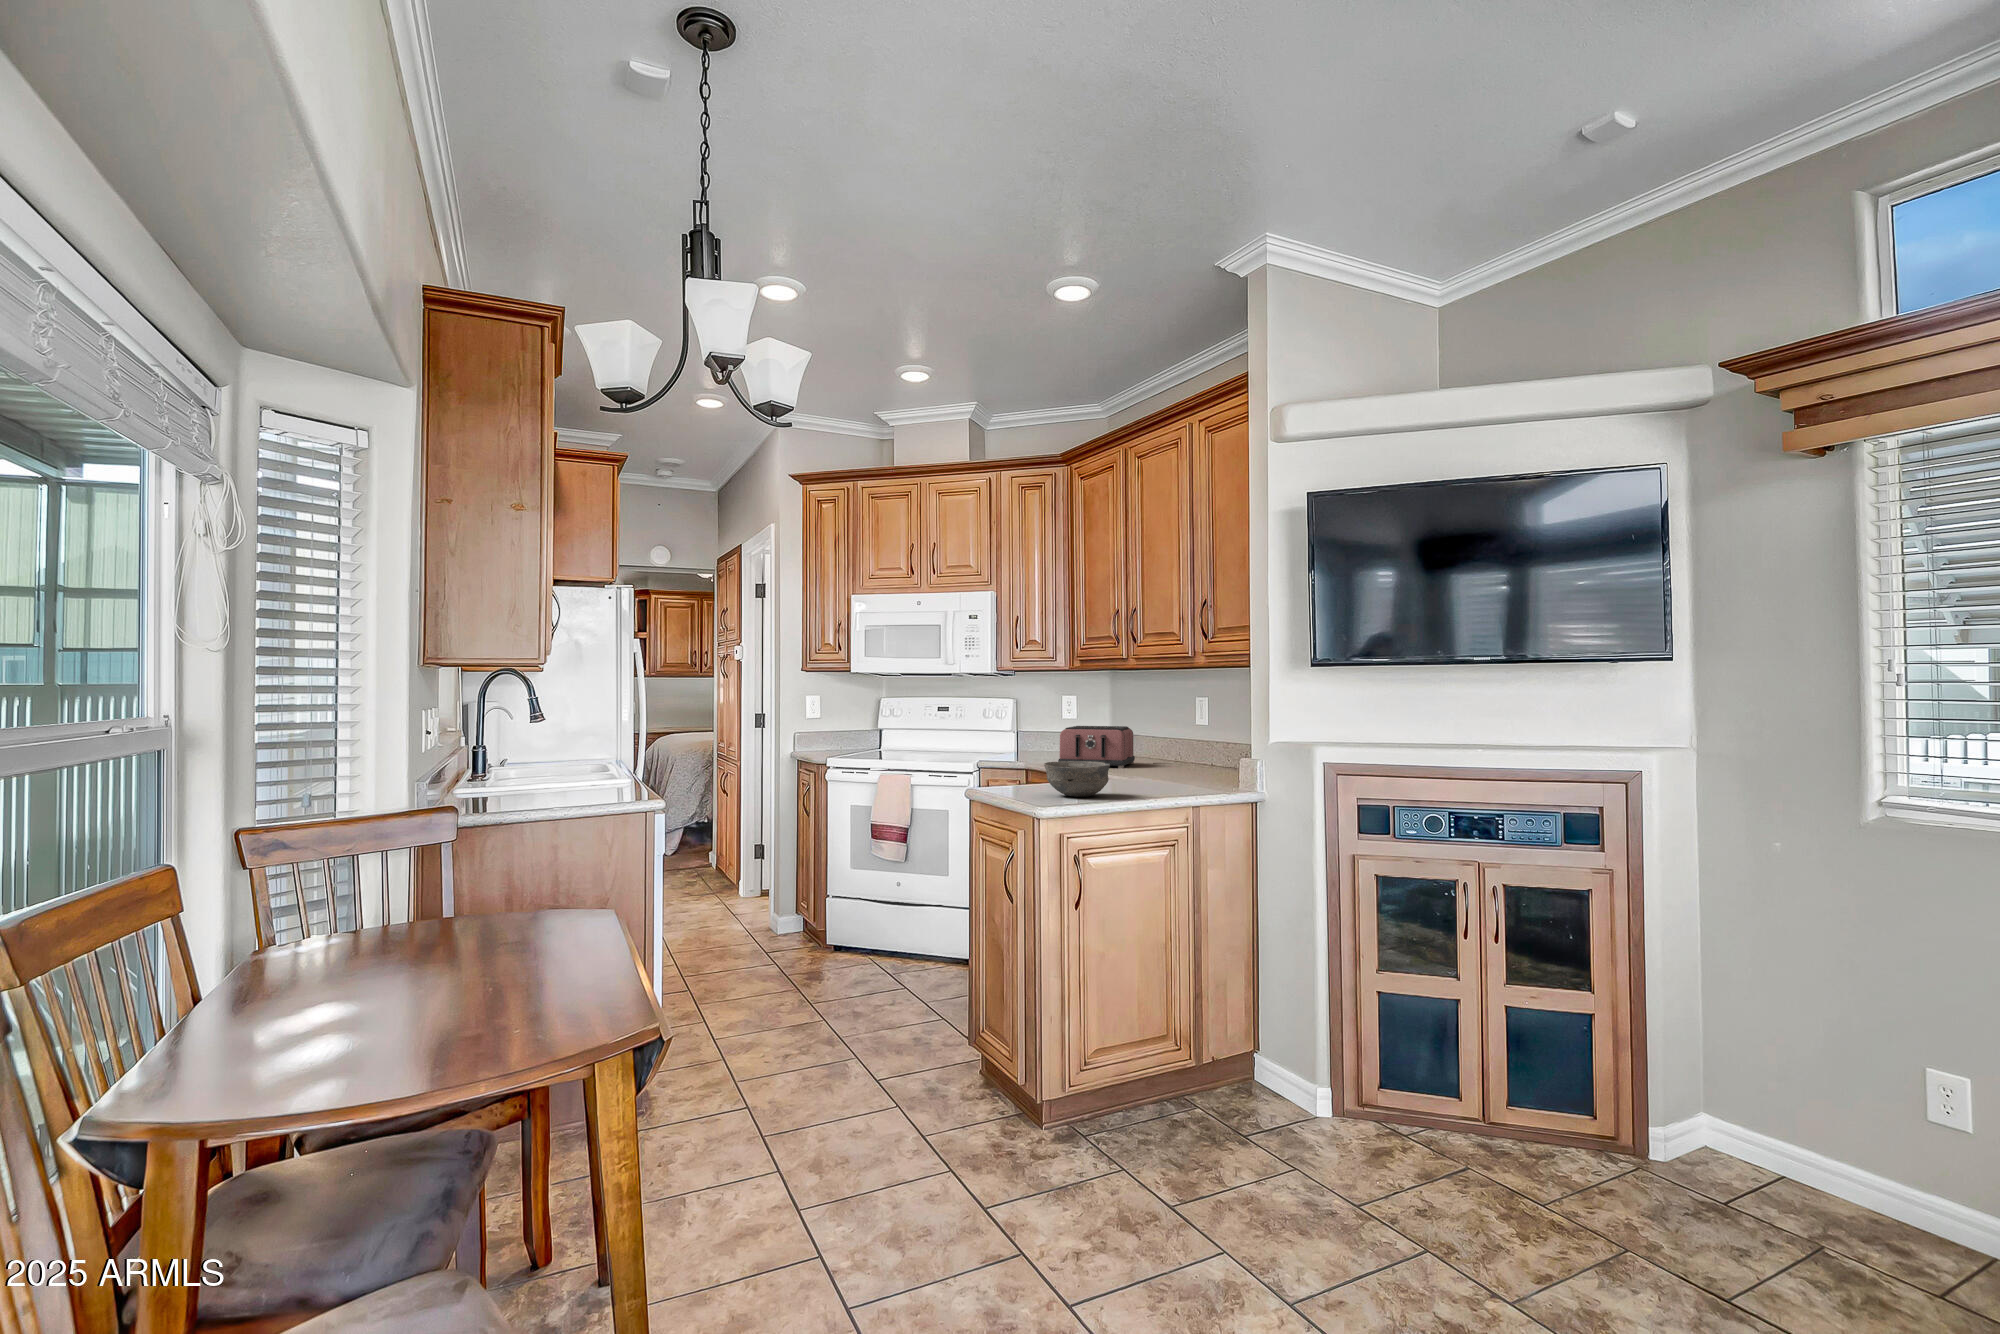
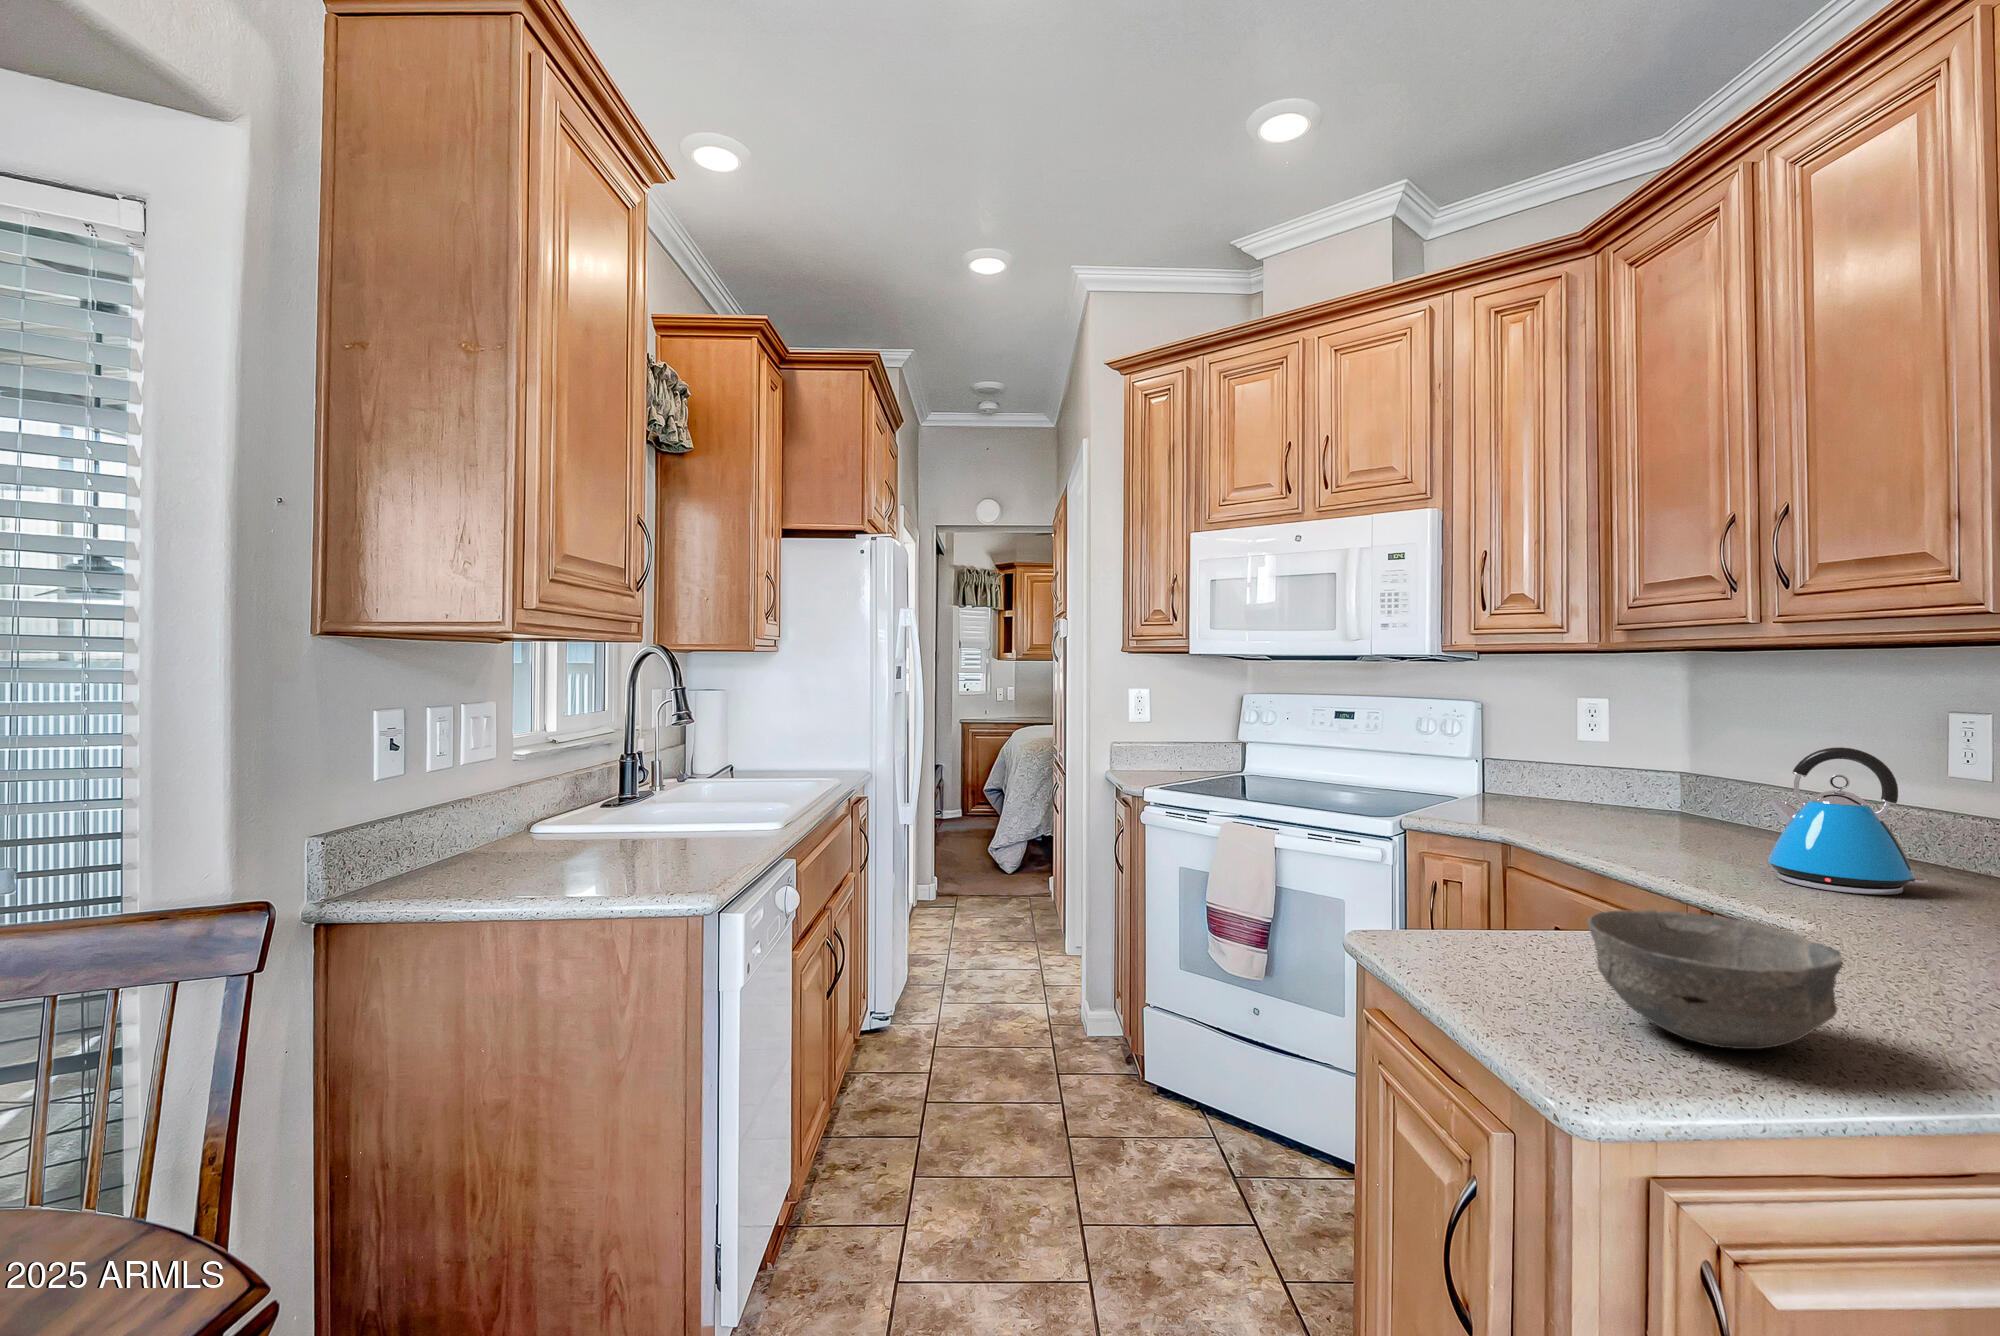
kettle: none [1130,712,1181,774] -> present [1768,747,1928,895]
toaster: present [1058,726,1135,768] -> none [1573,757,1750,857]

